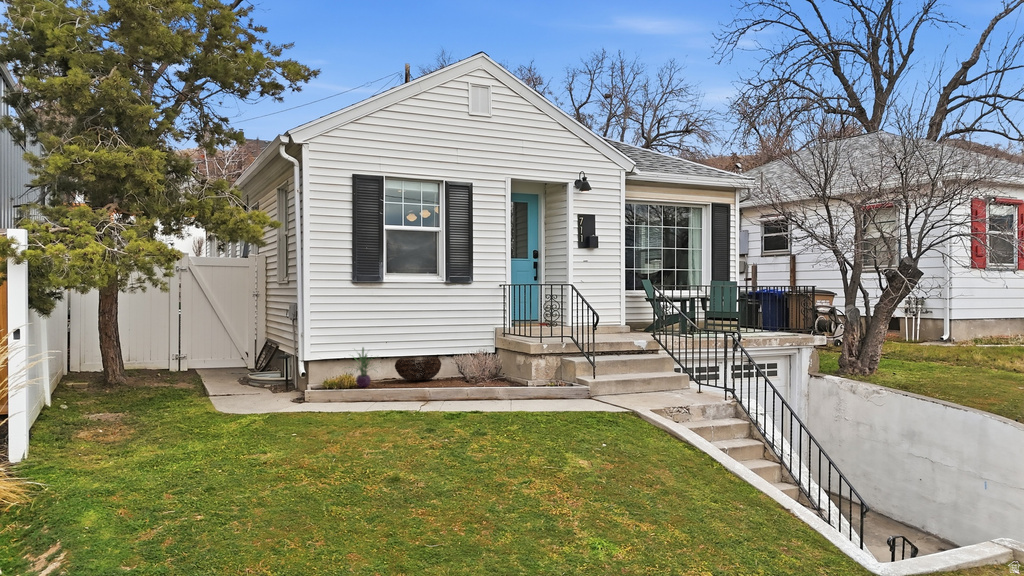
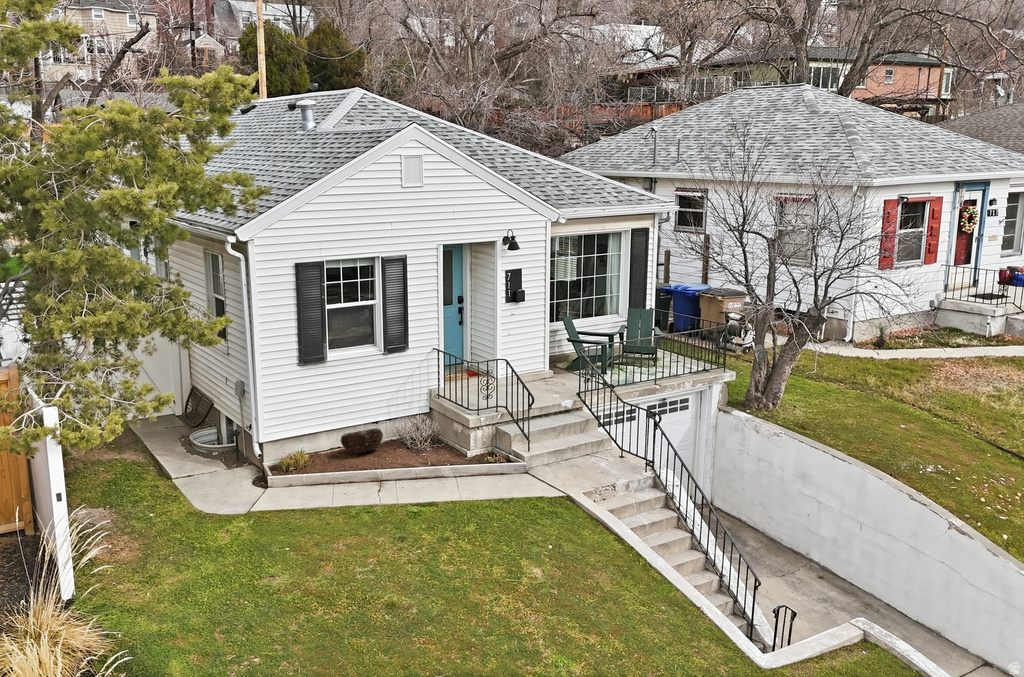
decorative plant: present [349,348,371,387] -> present [876,323,888,347]

